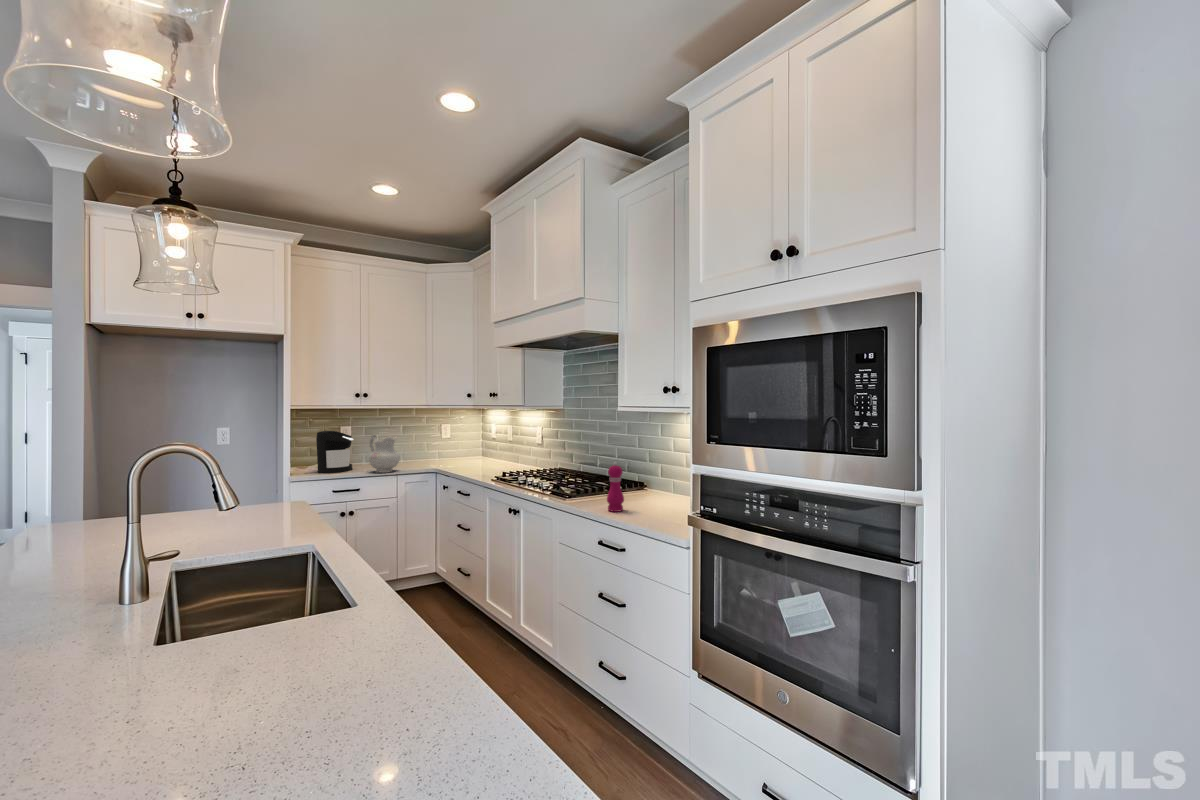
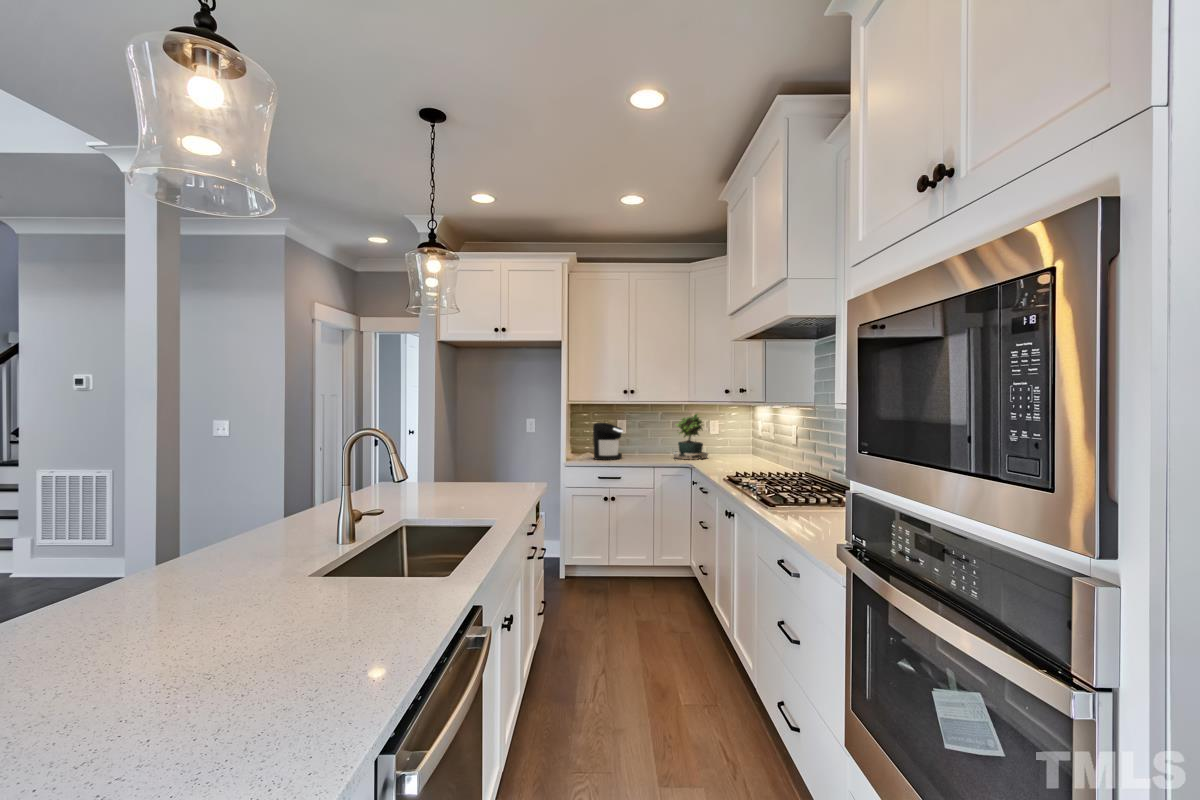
potted plant: none [410,417,447,467] -> present [673,414,708,460]
ceramic pitcher: present [369,435,400,473] -> none [630,428,656,464]
pepper mill: present [607,462,624,512] -> none [794,470,817,530]

